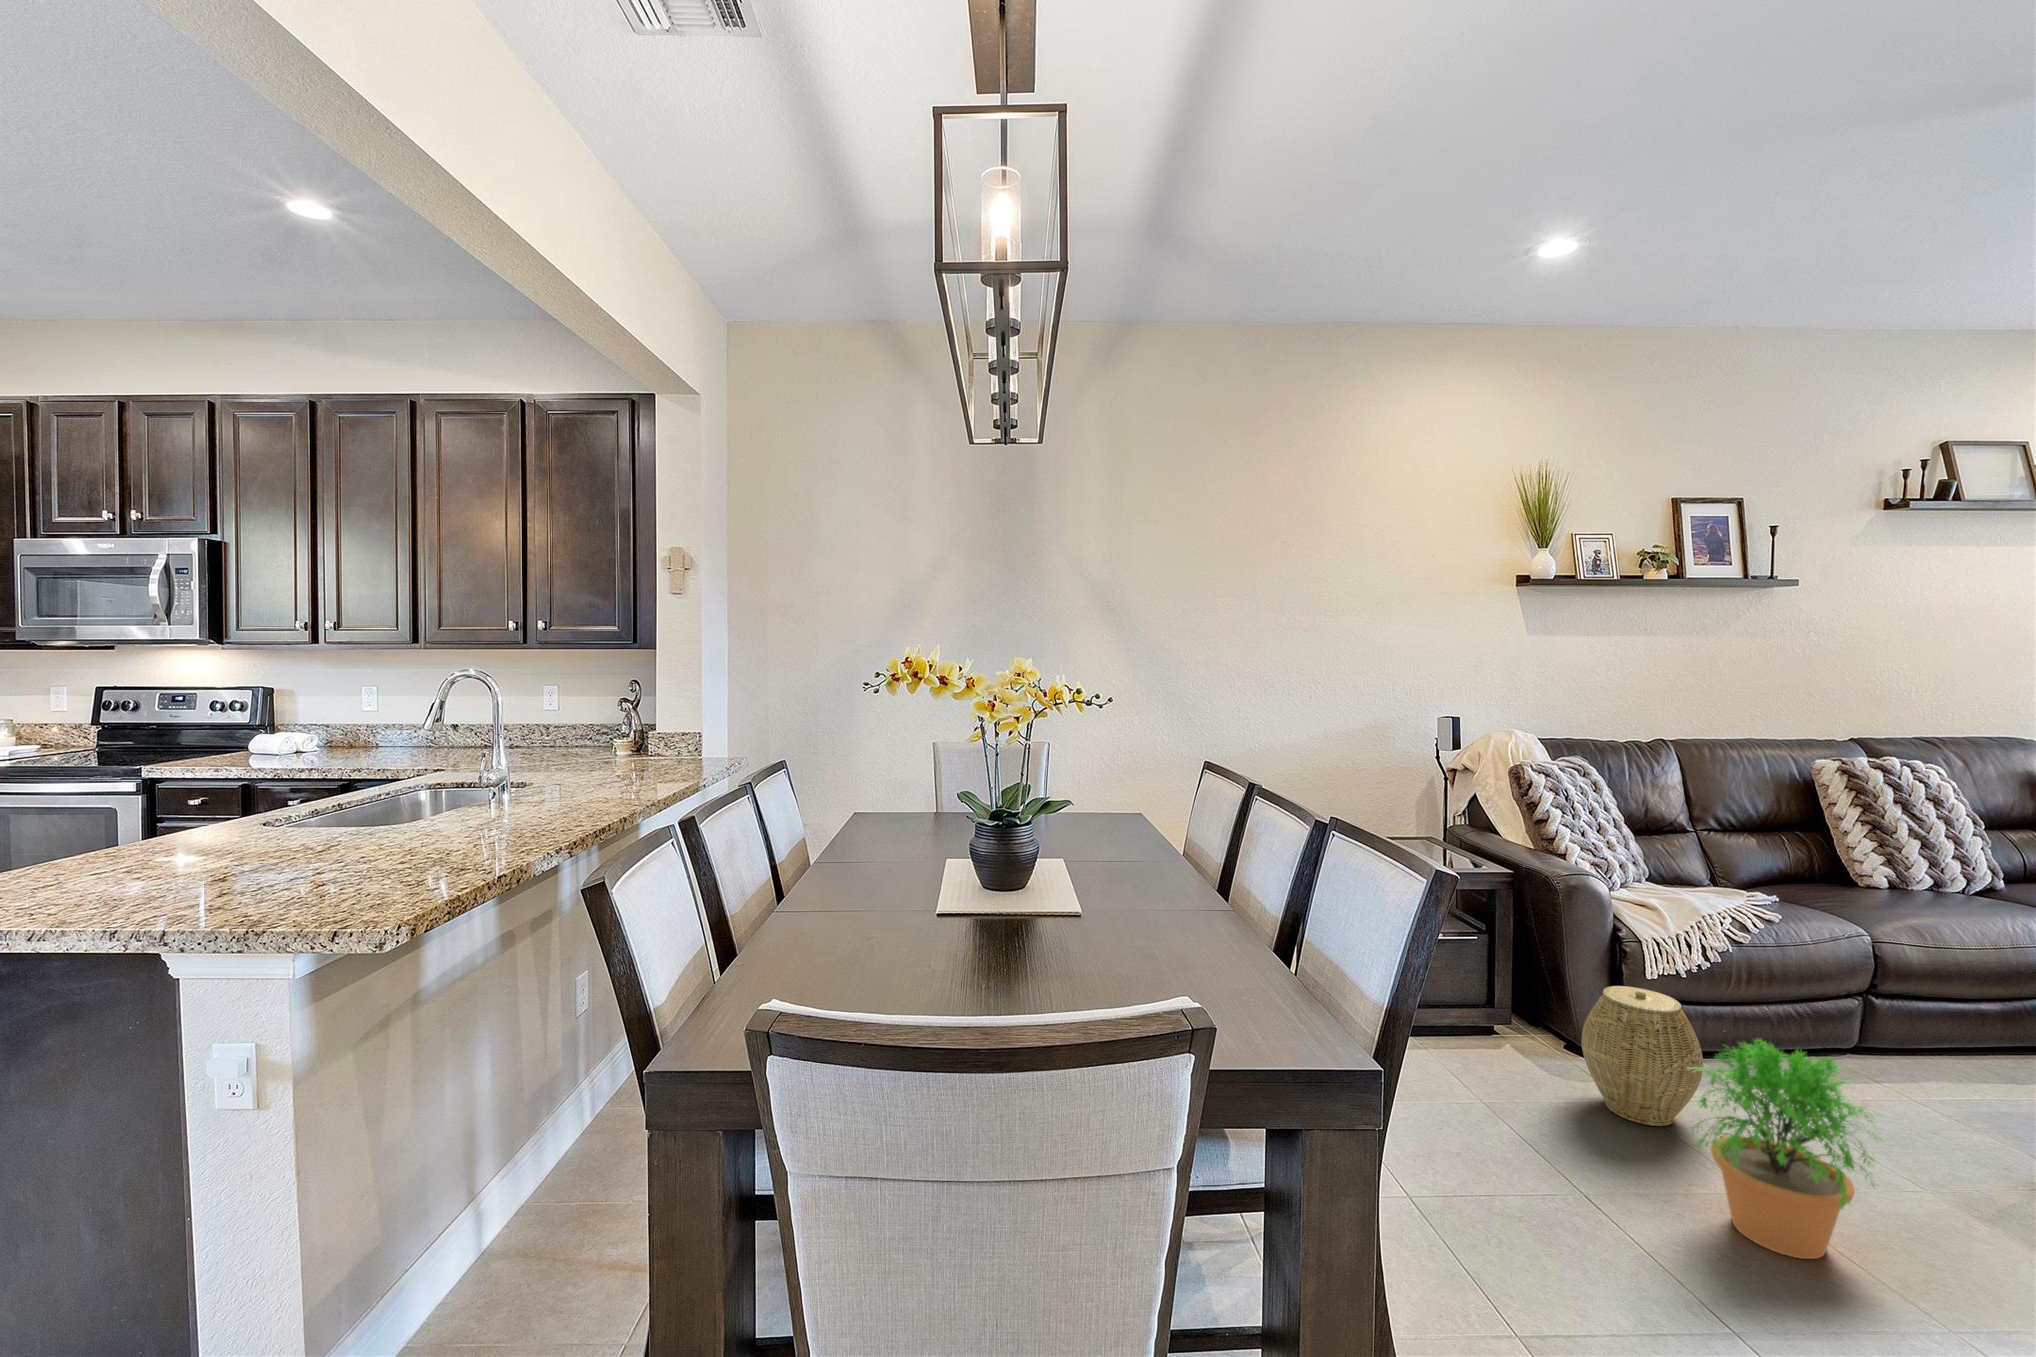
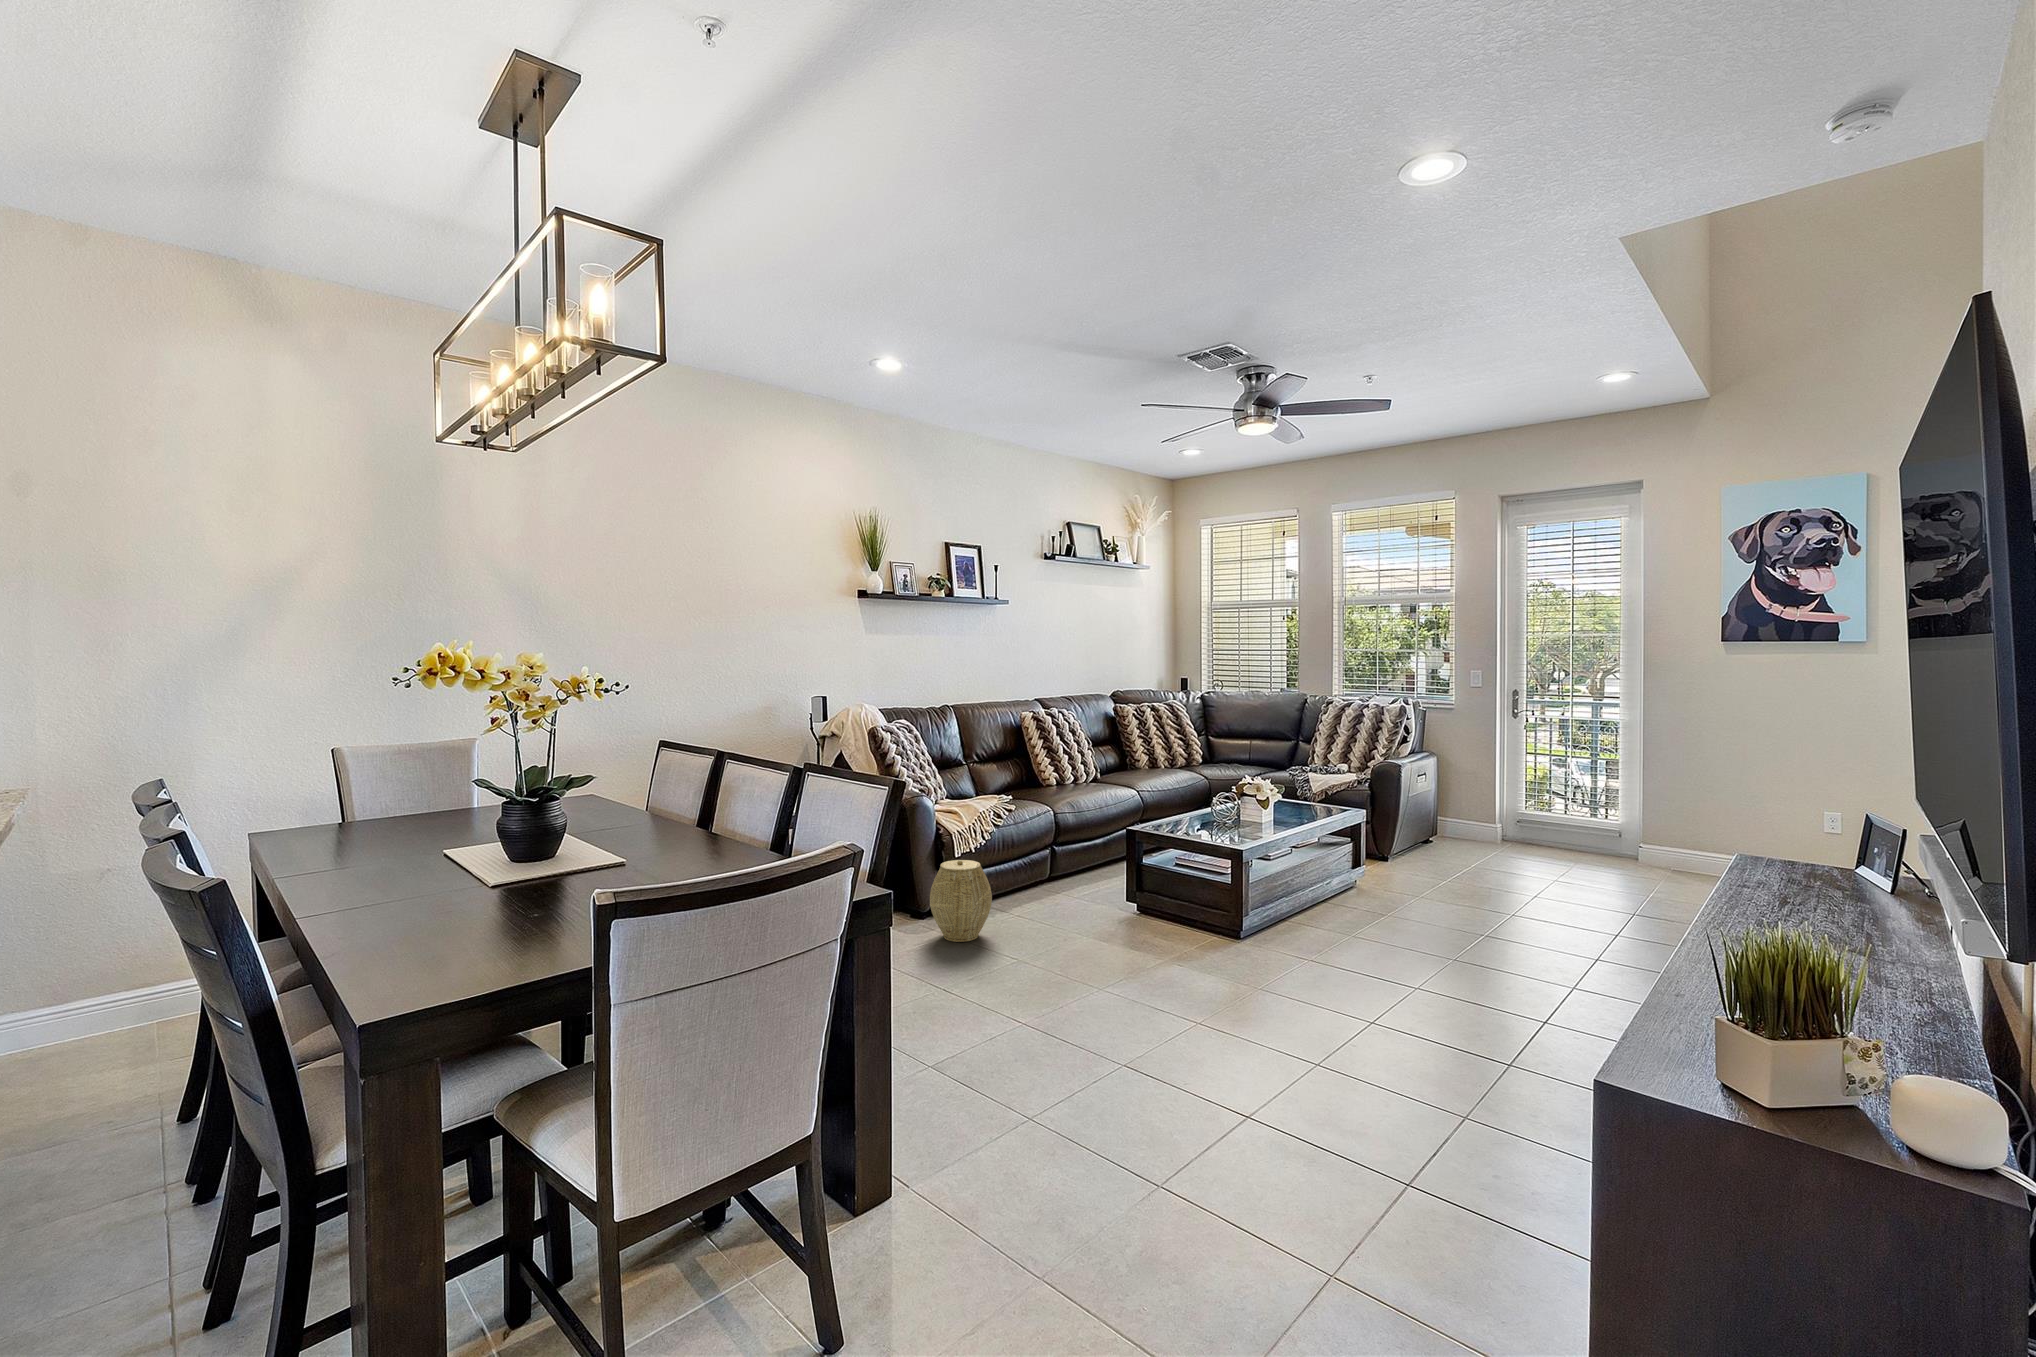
potted plant: present [1691,1039,1877,1259] -> none [991,863,1078,977]

